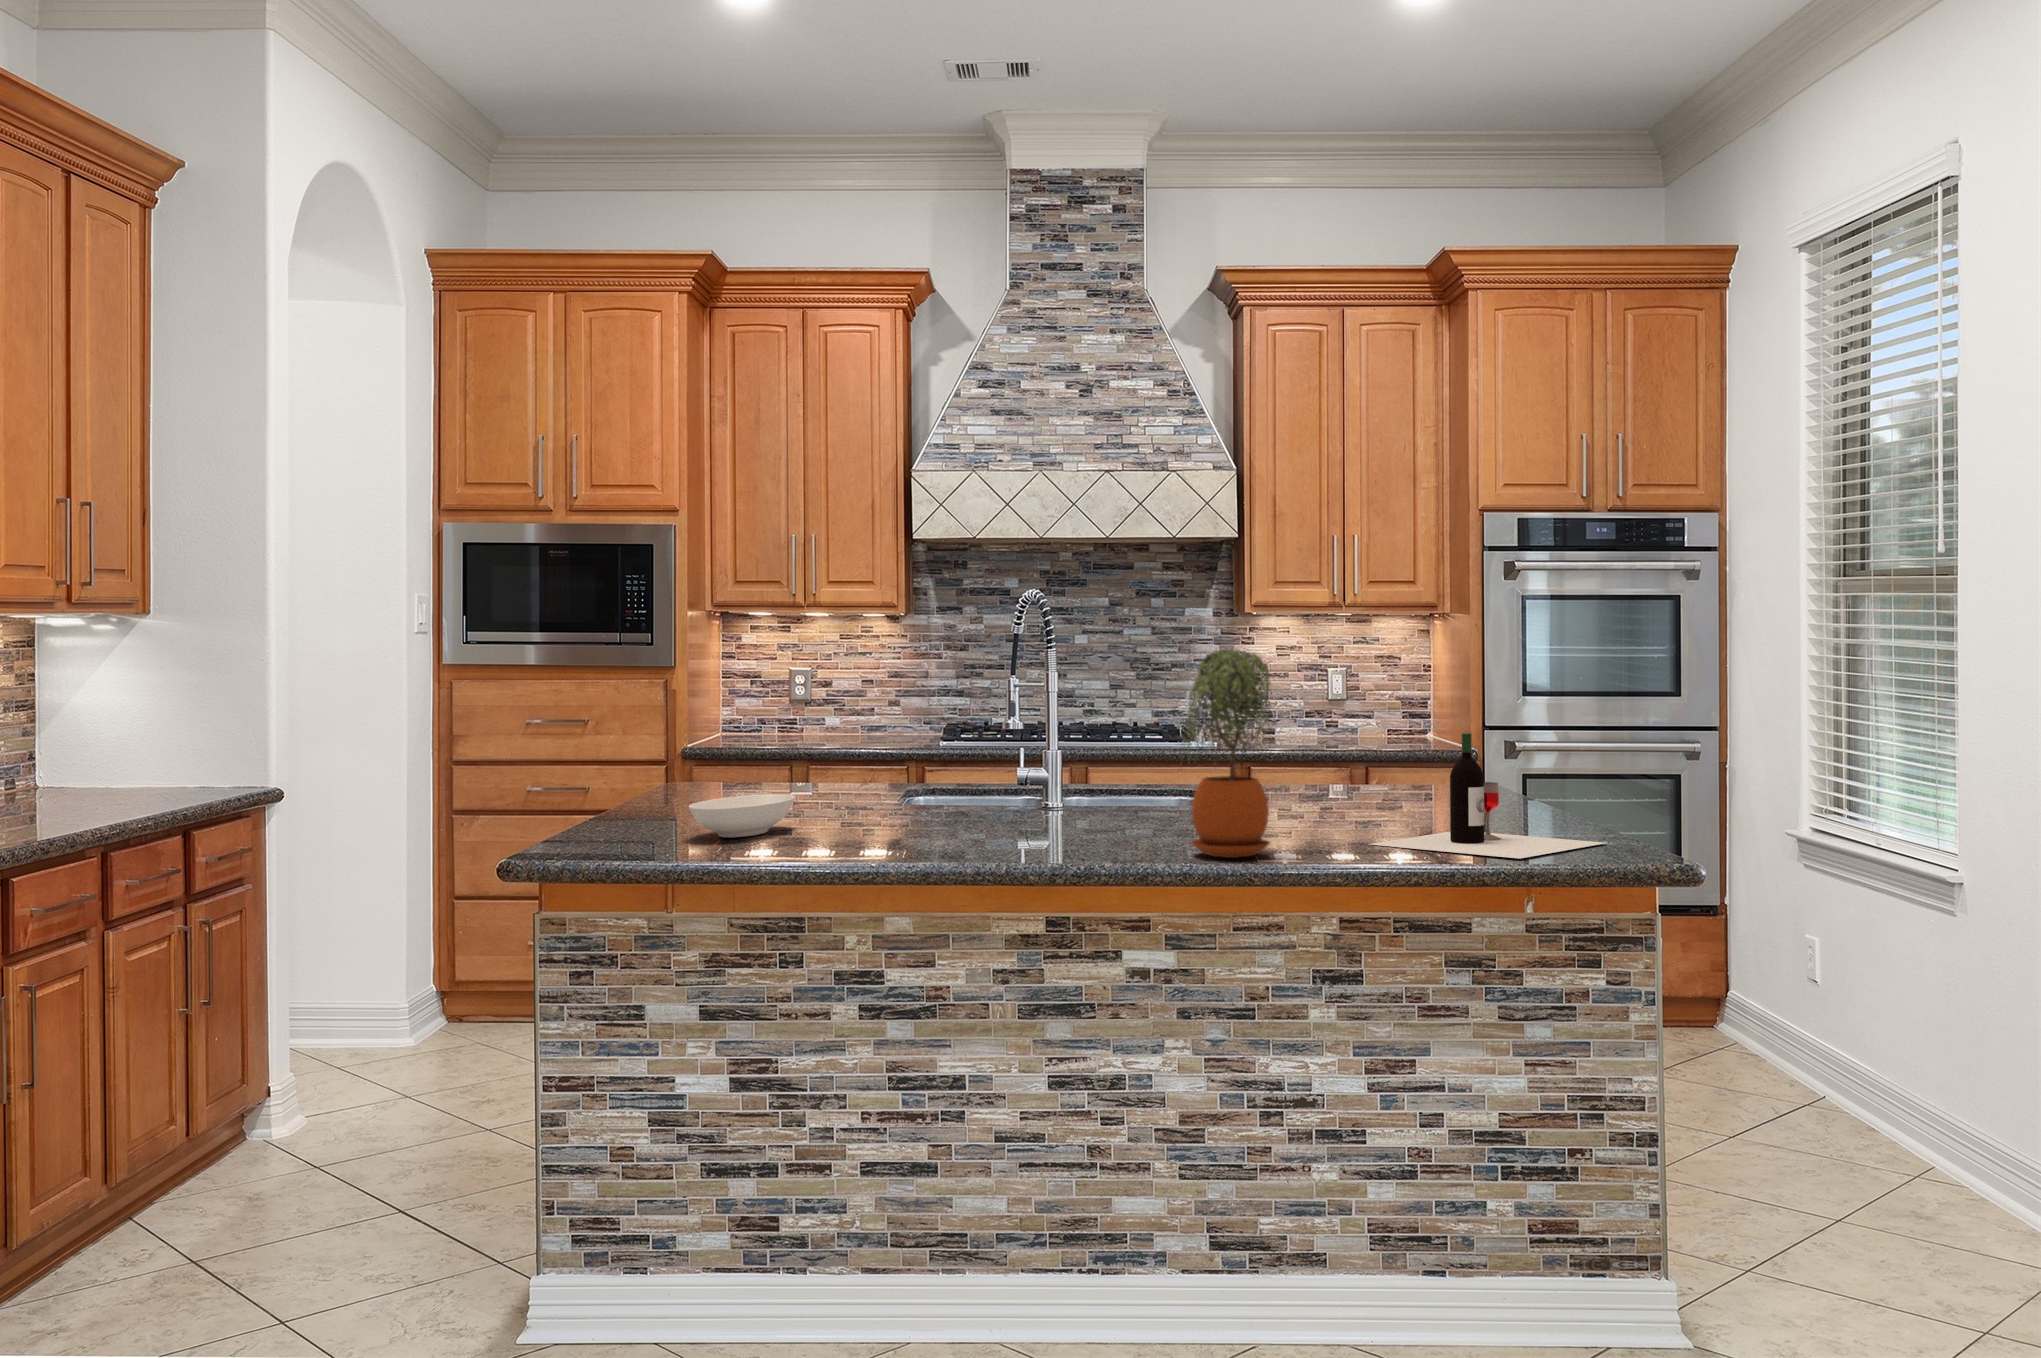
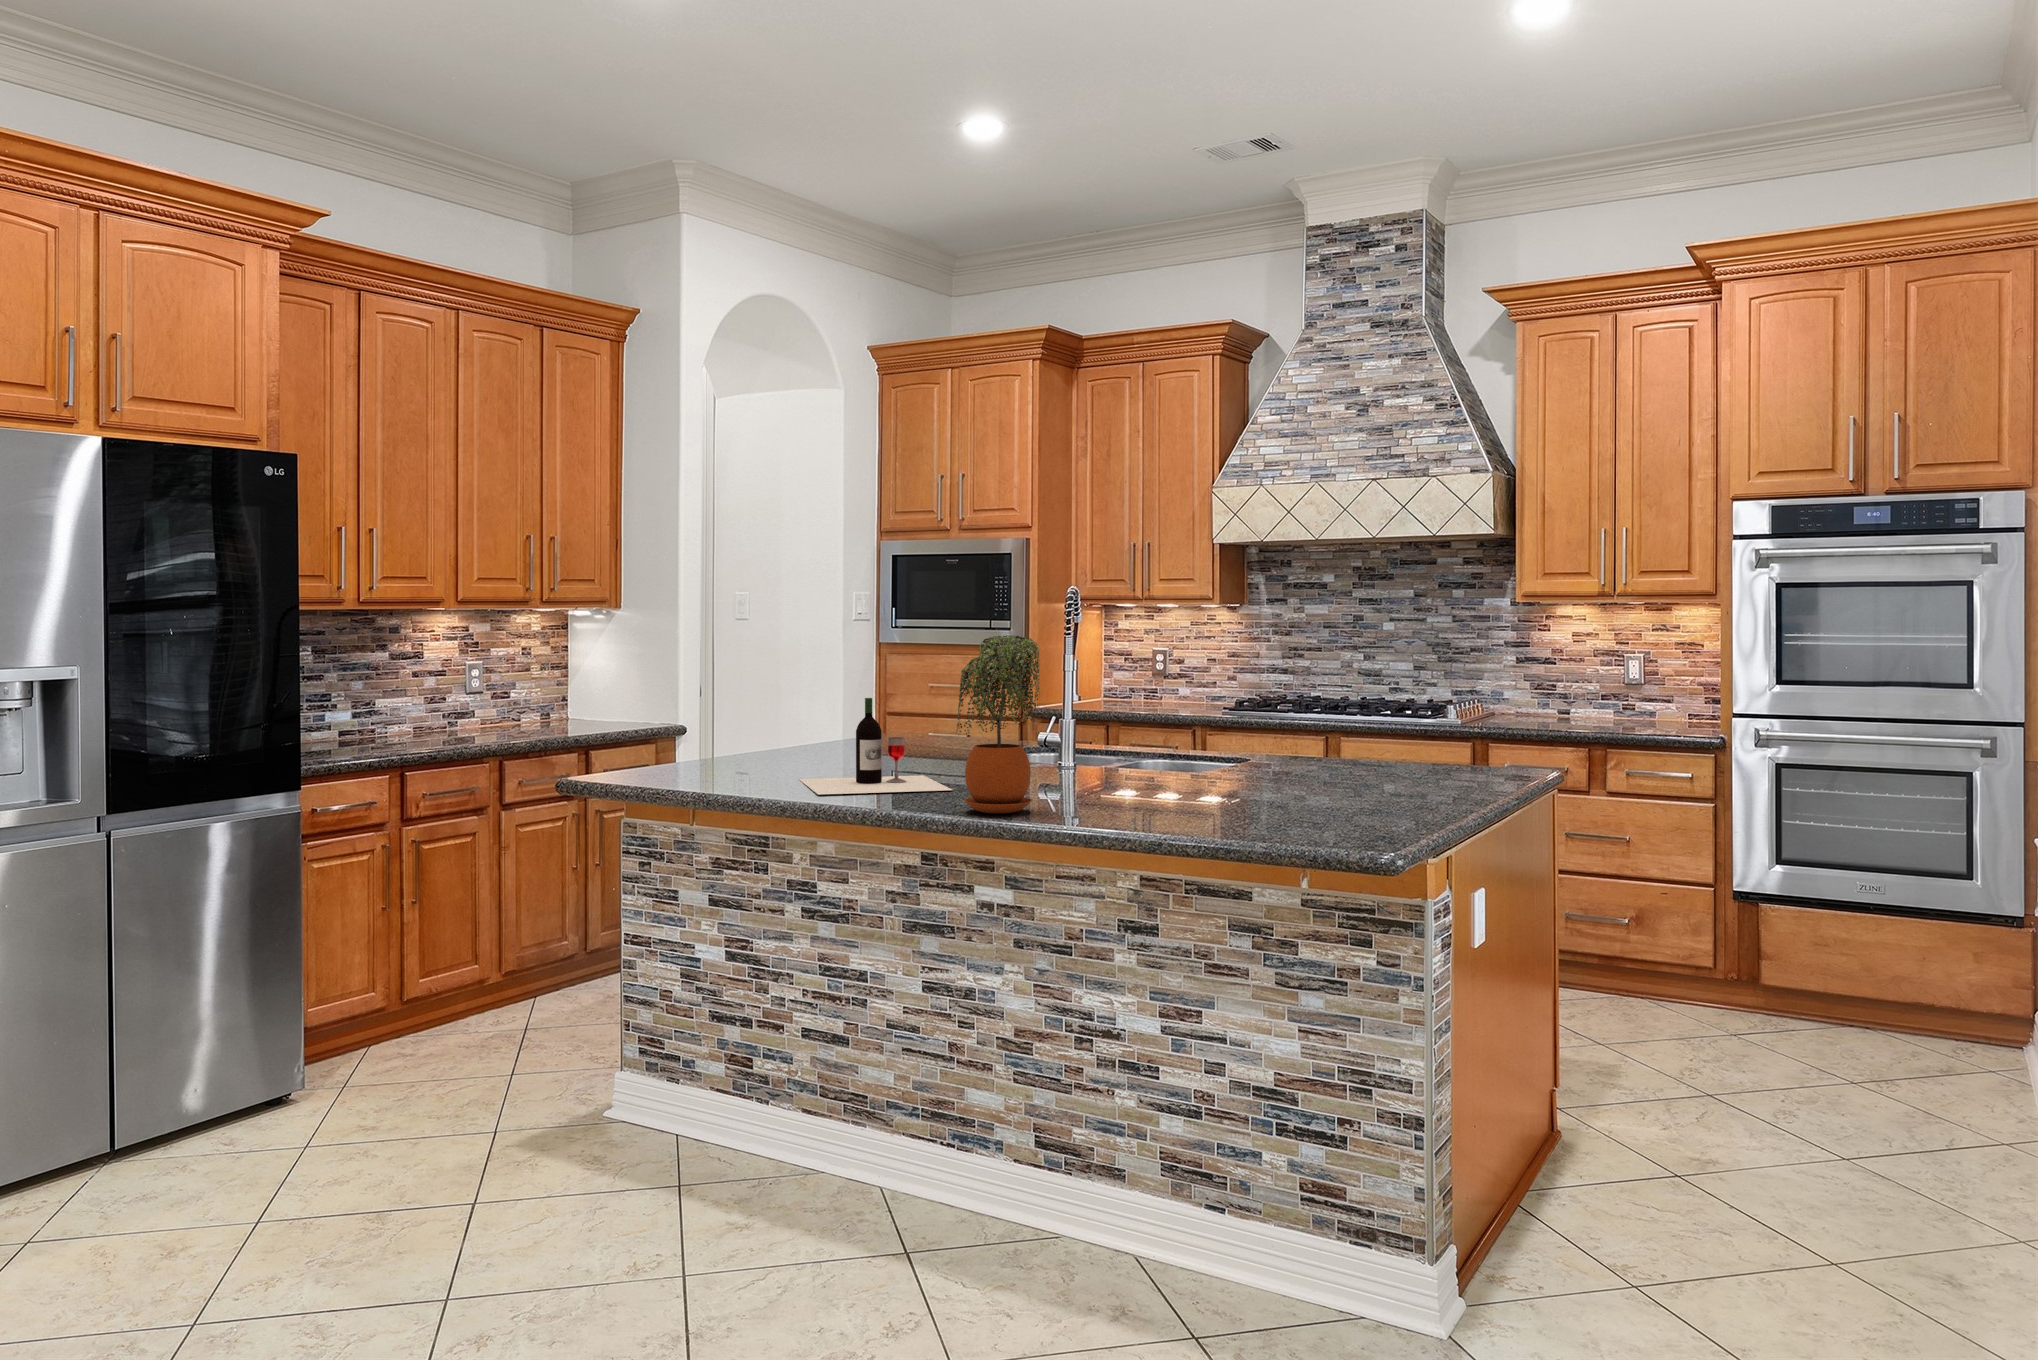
wine bottle: present [1370,733,1604,859] -> present [799,698,952,795]
bowl: present [689,794,796,837] -> none [692,741,803,771]

